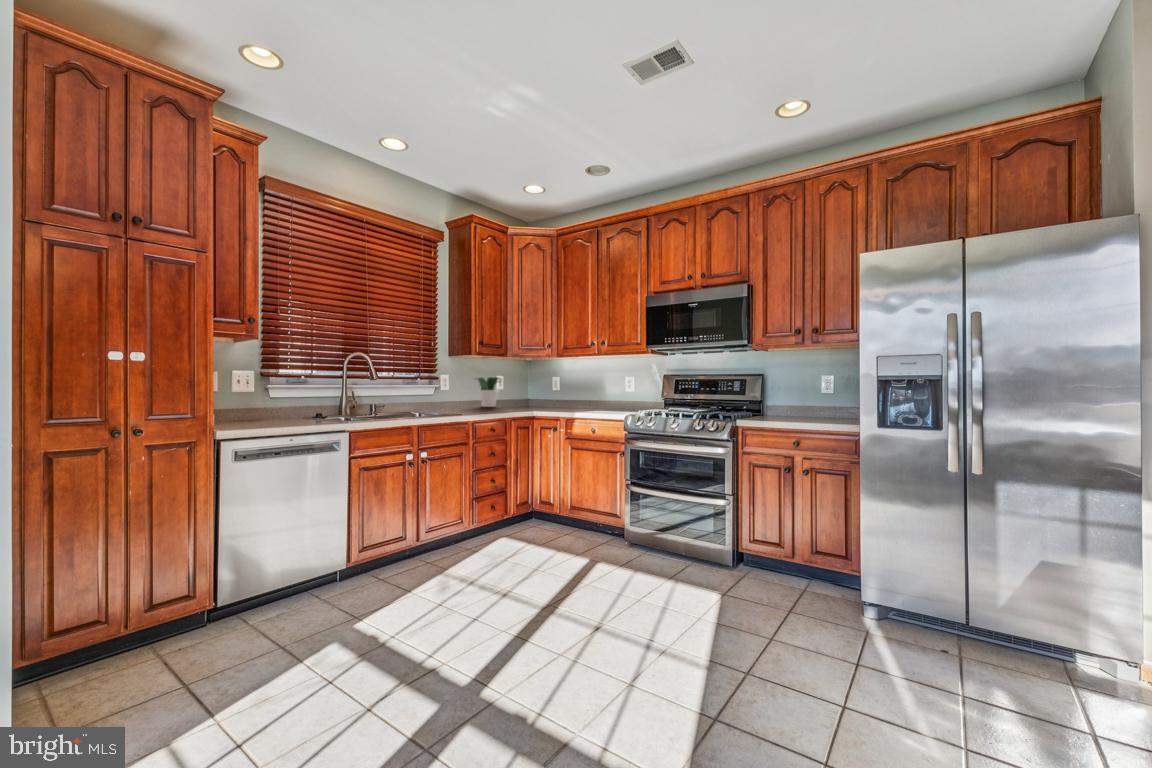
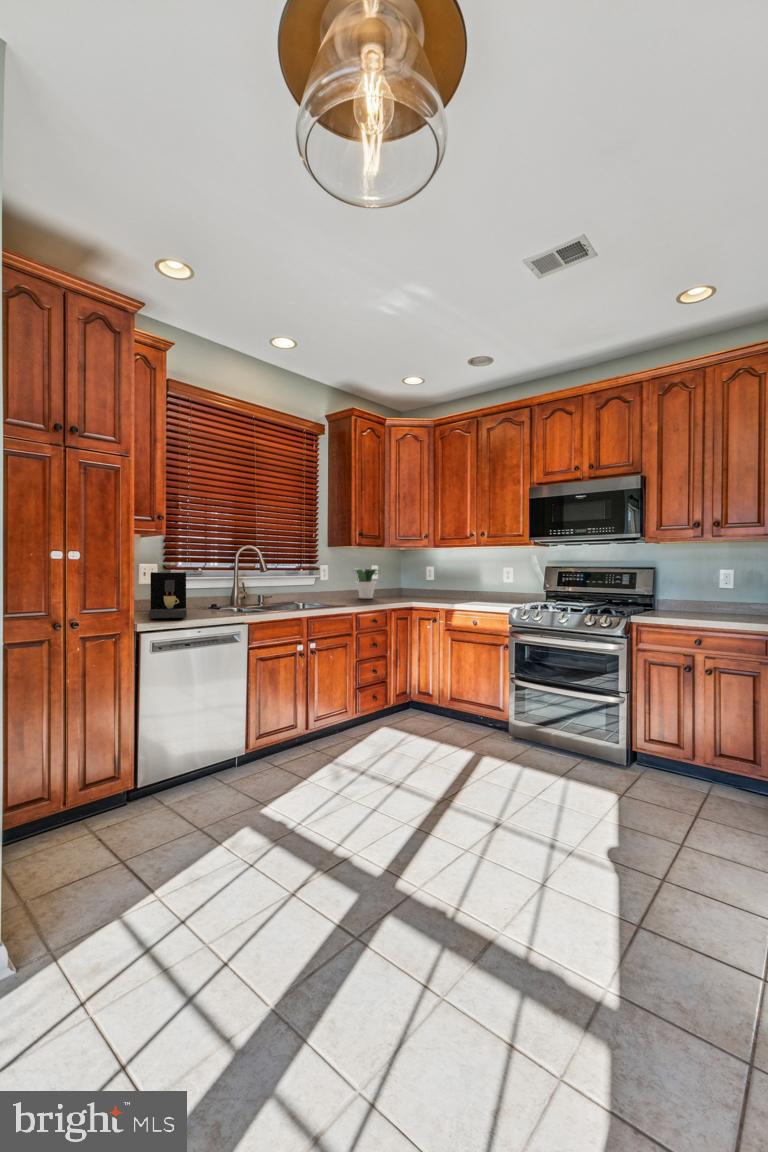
coffee maker: none [235,377,283,425] -> present [149,572,187,618]

